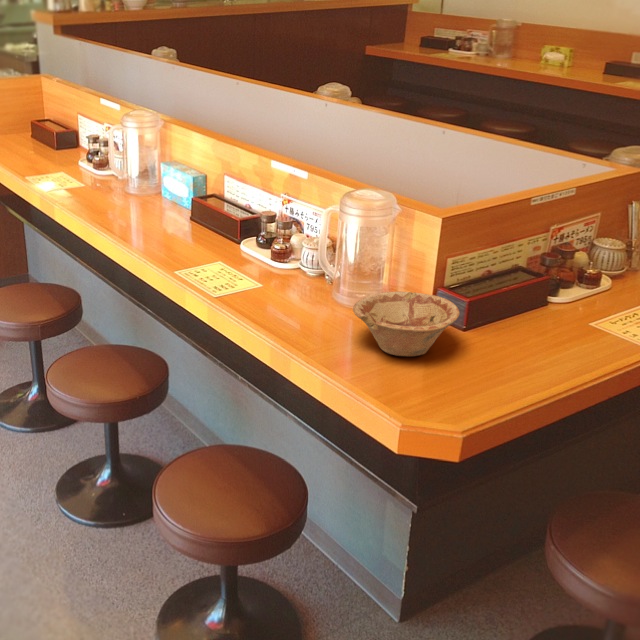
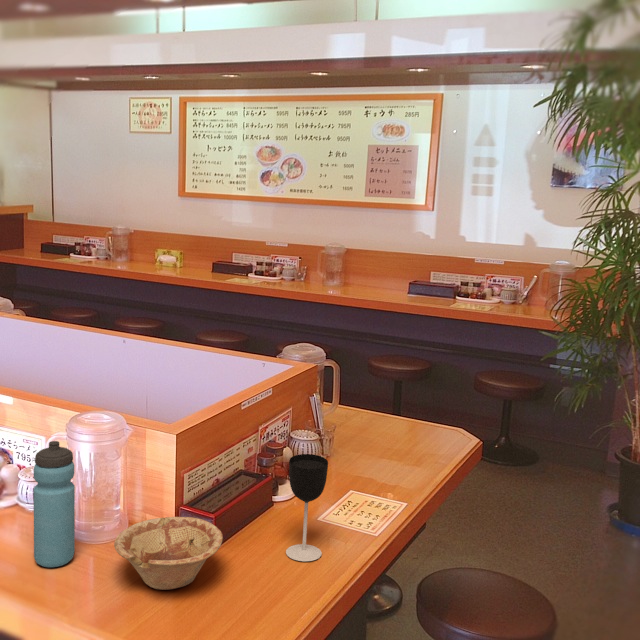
water bottle: none [294,202,331,320] -> present [33,441,75,567]
wine glass: none [534,247,591,362] -> present [286,454,328,561]

